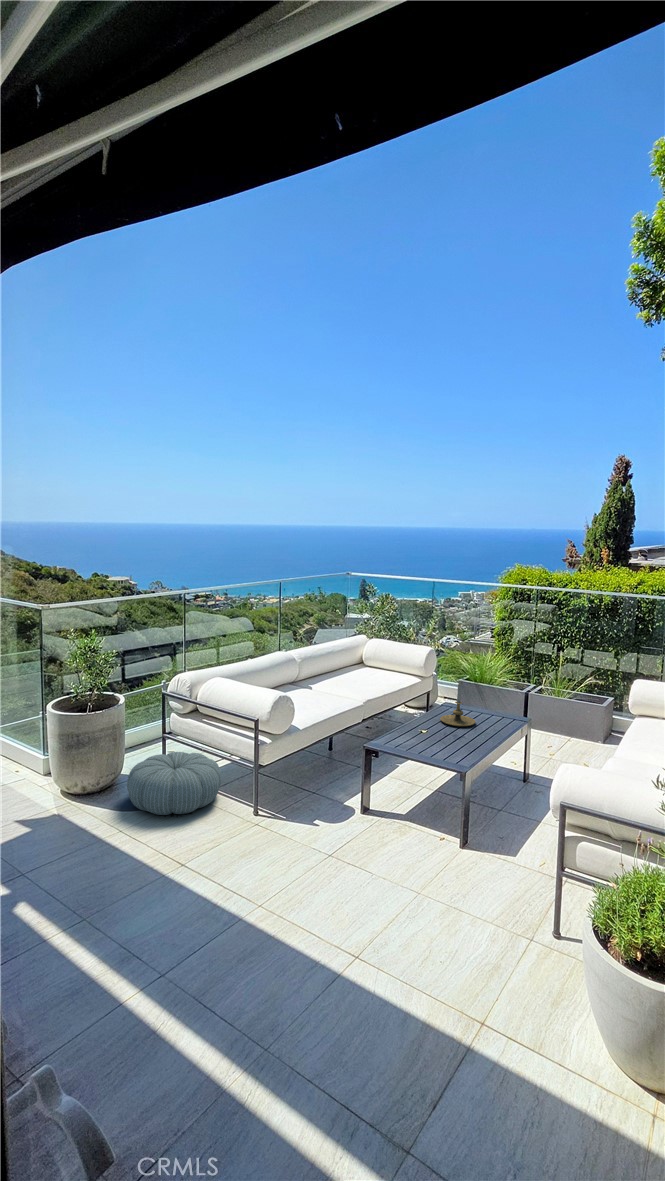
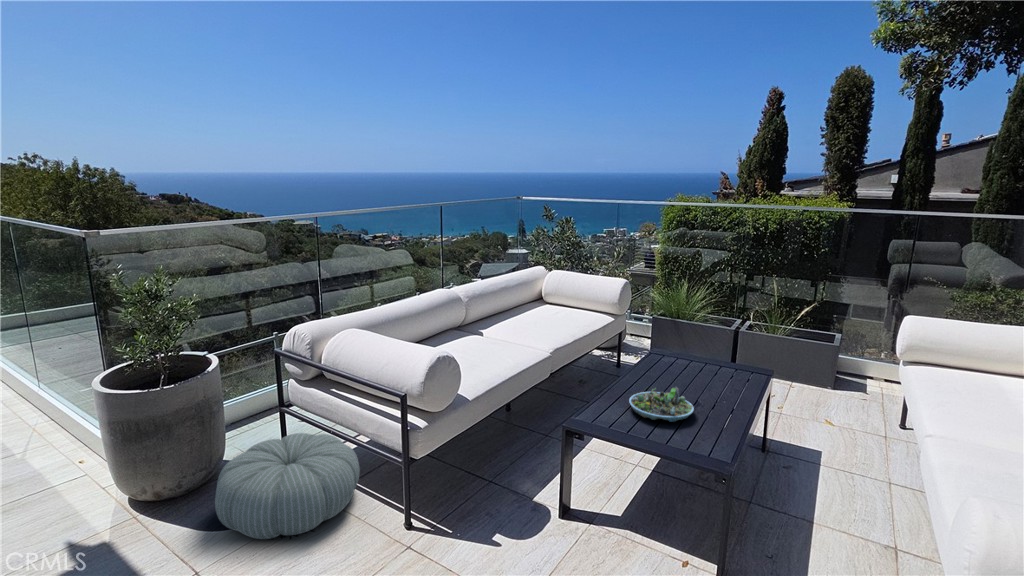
candle holder: present [440,684,475,726] -> none [658,326,708,384]
succulent planter: none [411,724,455,747] -> present [629,387,694,422]

